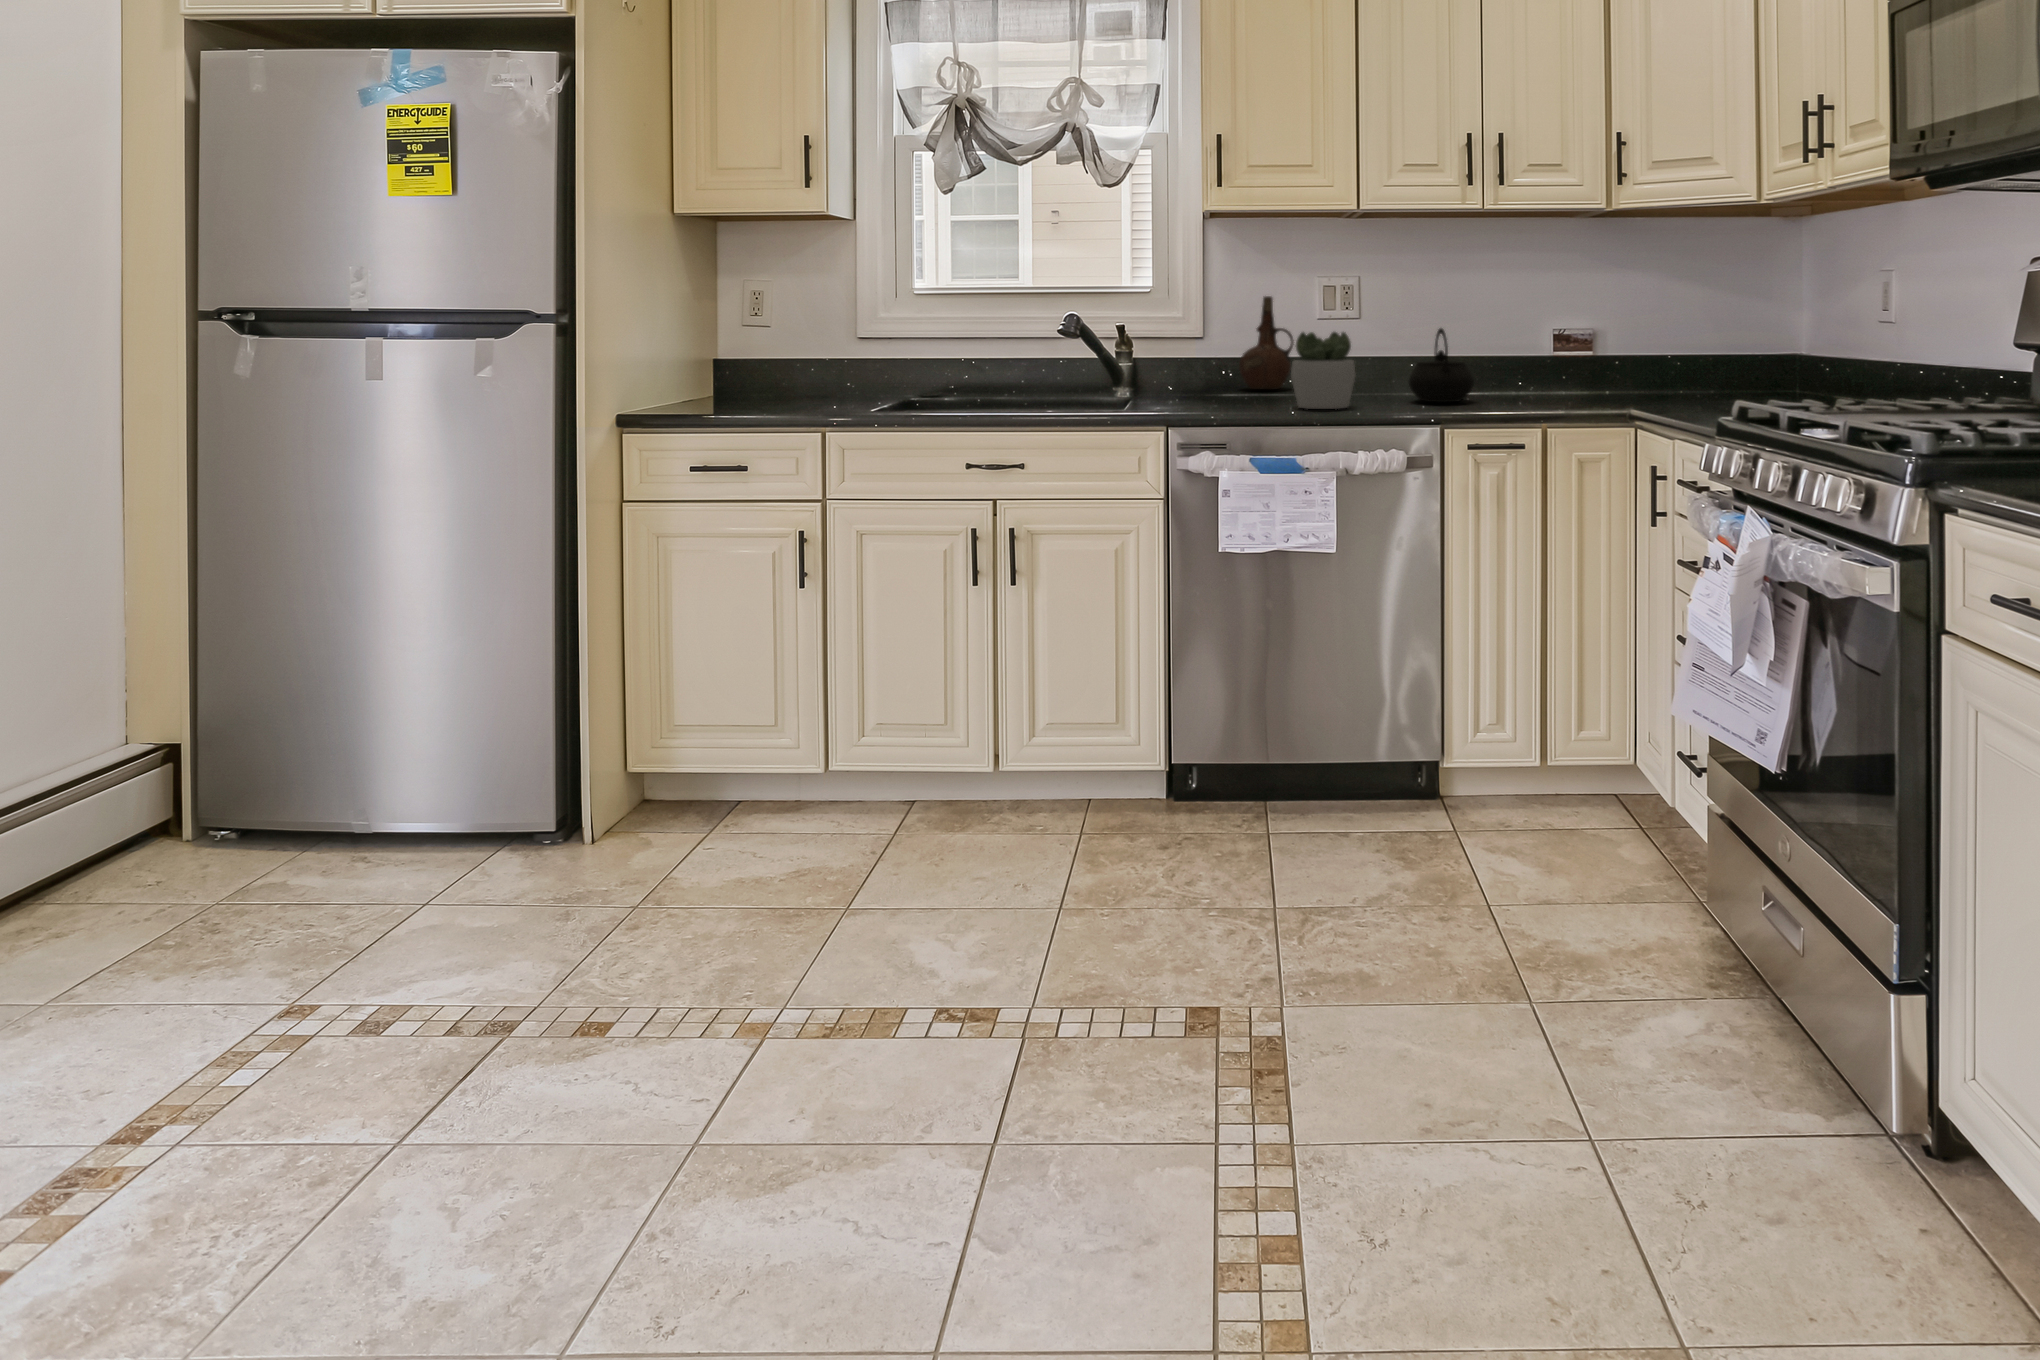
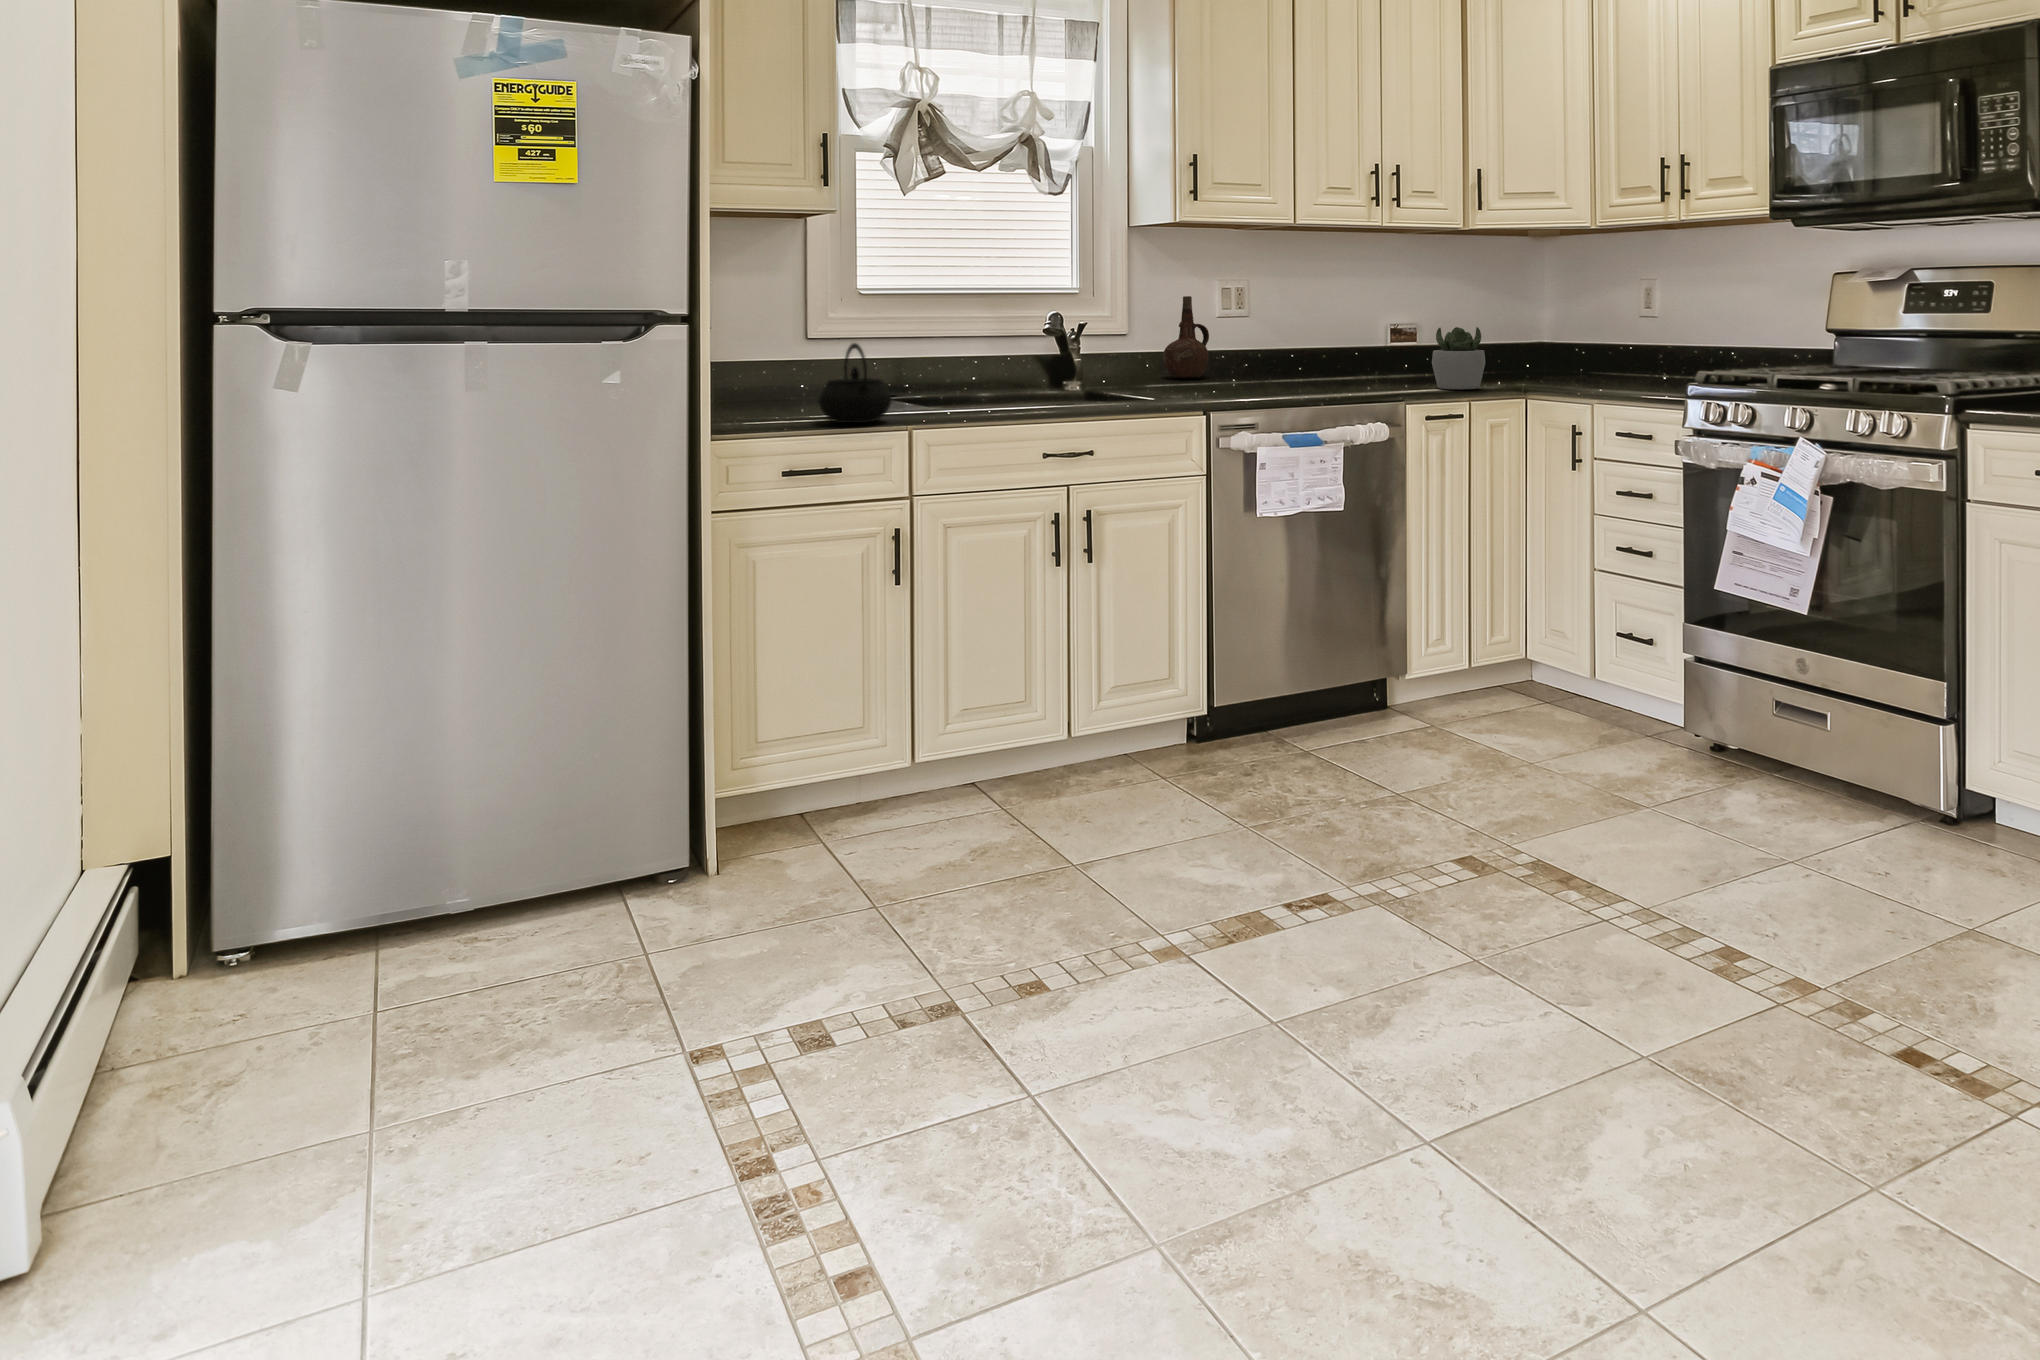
kettle: present [1409,328,1474,402] -> present [819,343,892,423]
succulent plant: present [1291,332,1356,409] -> present [1432,327,1485,389]

